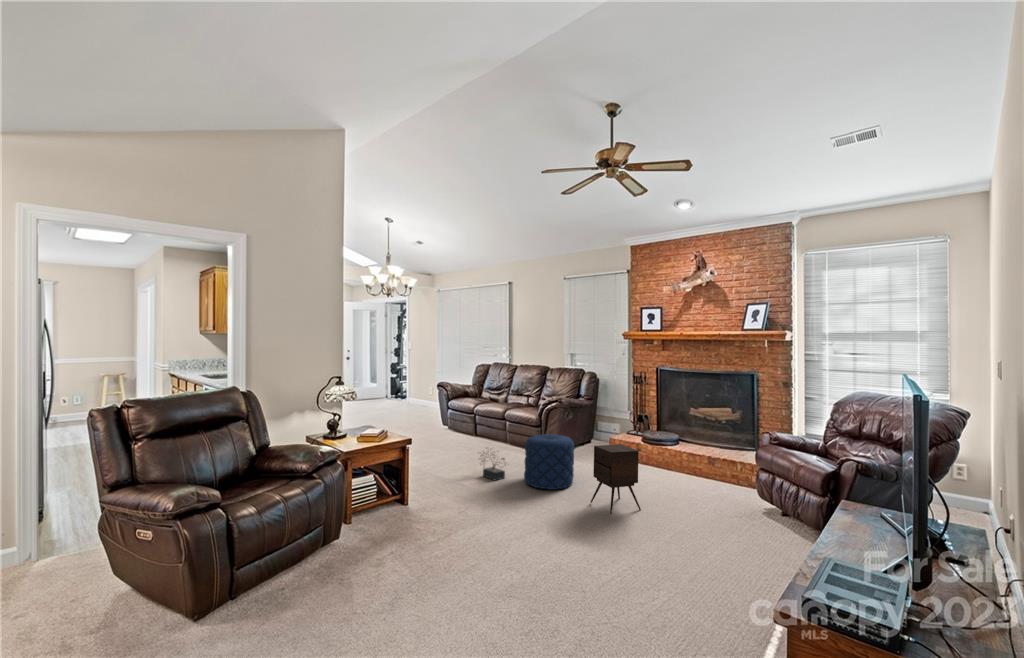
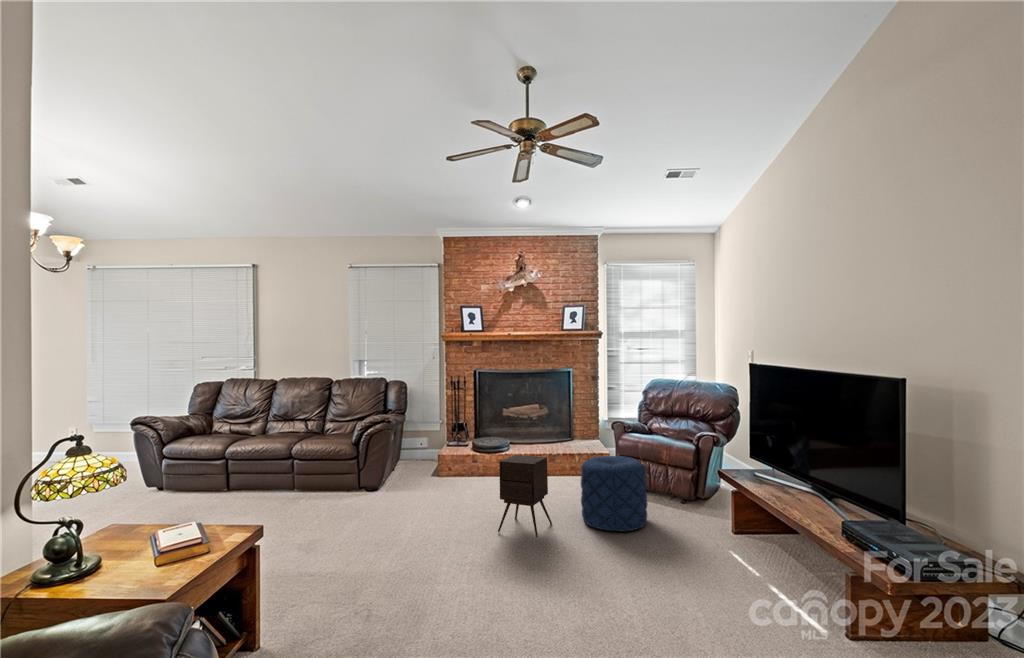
pouf: present [524,434,574,489] -> present [581,456,647,531]
decorative plant: present [481,453,505,480] -> none [307,495,360,543]

